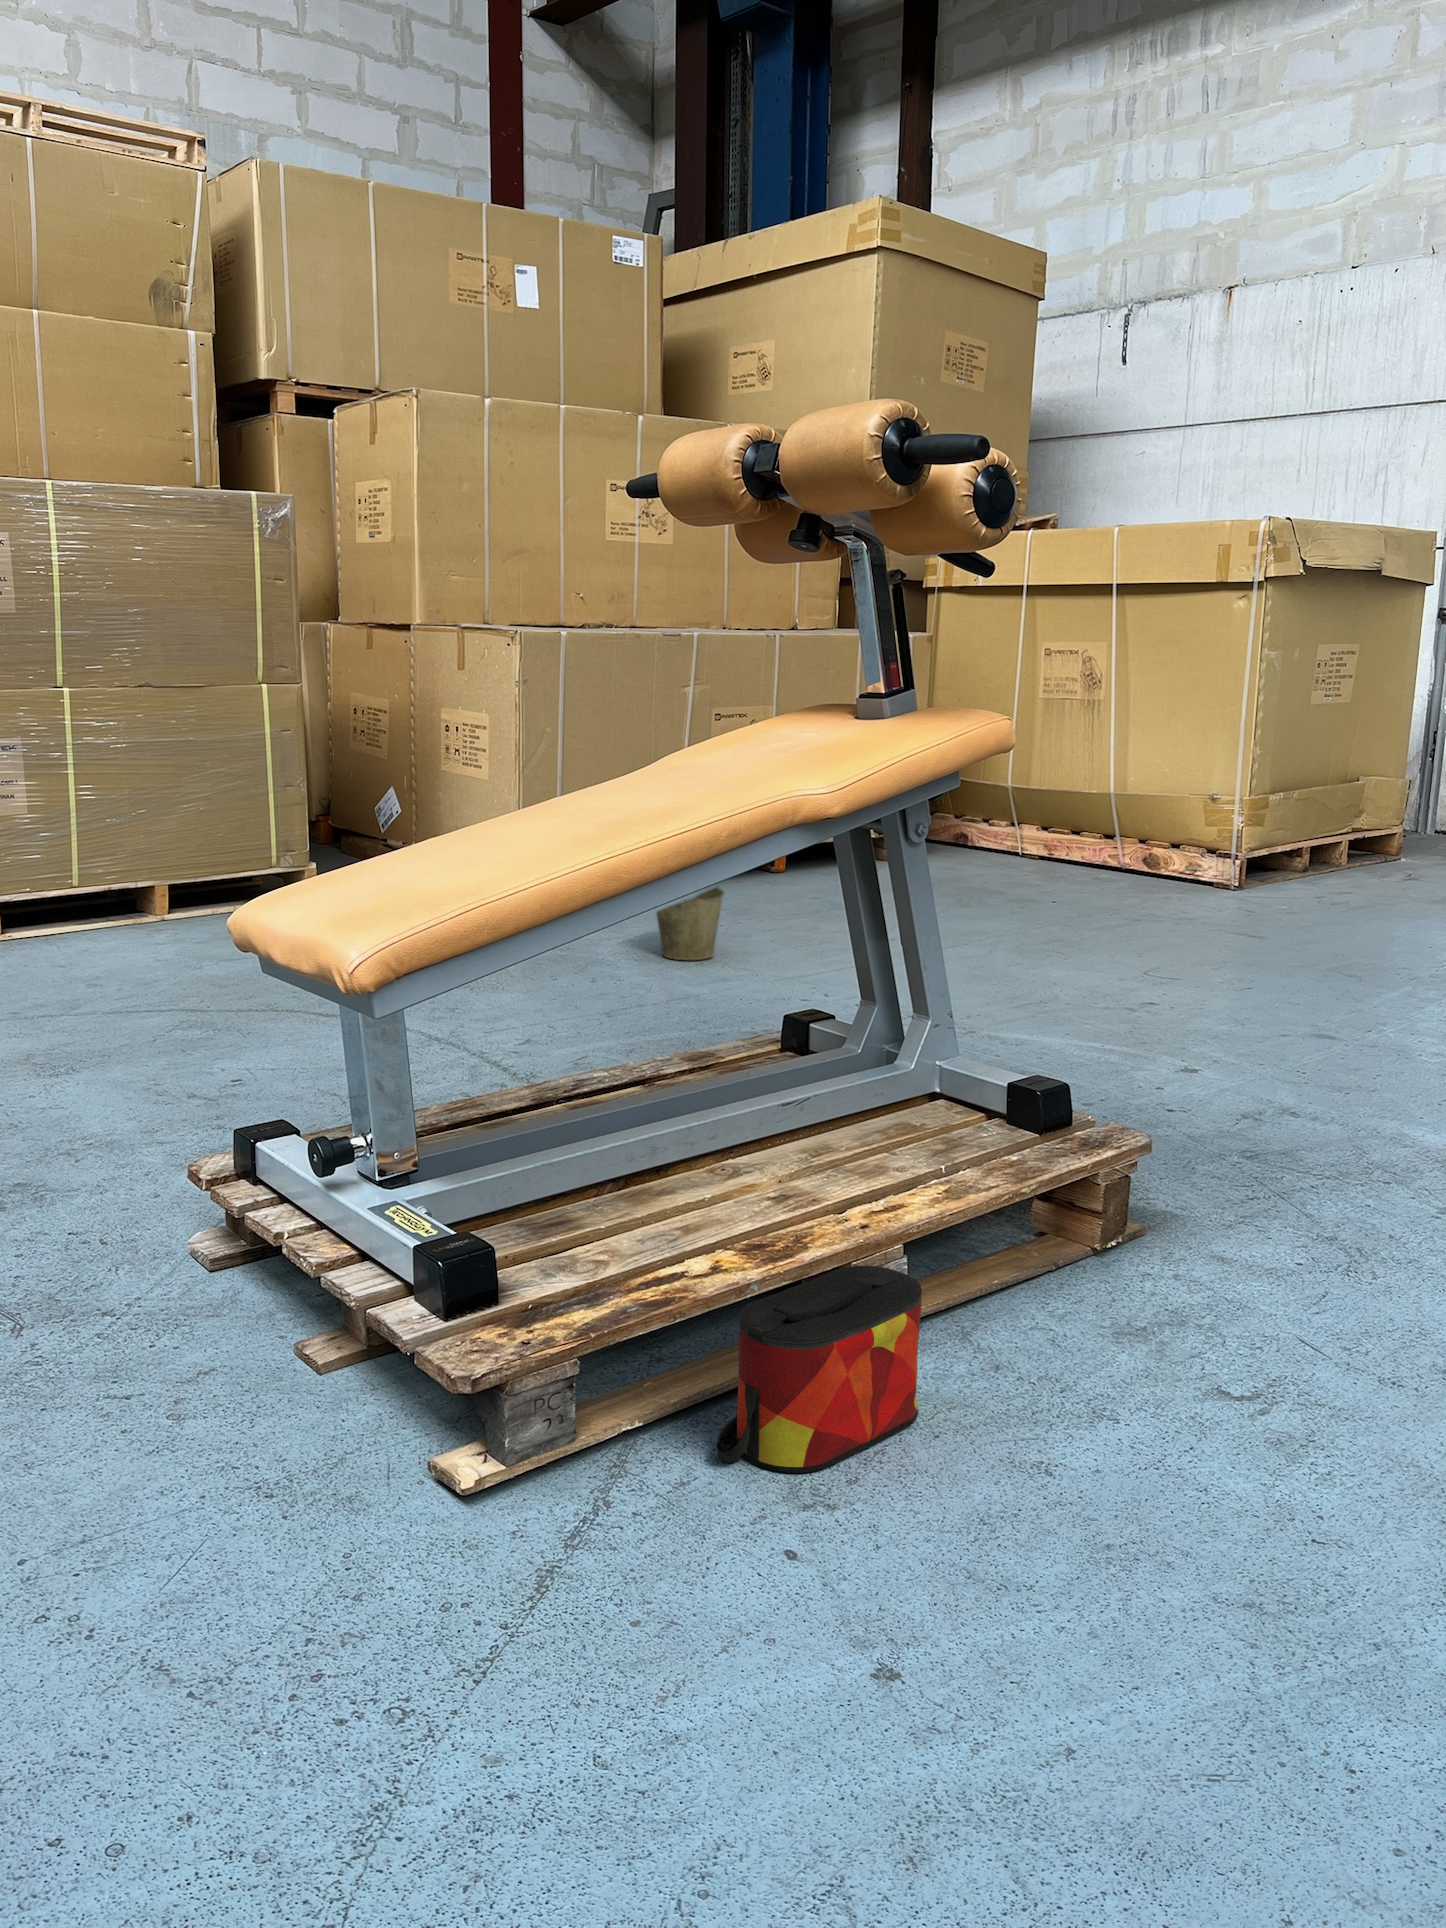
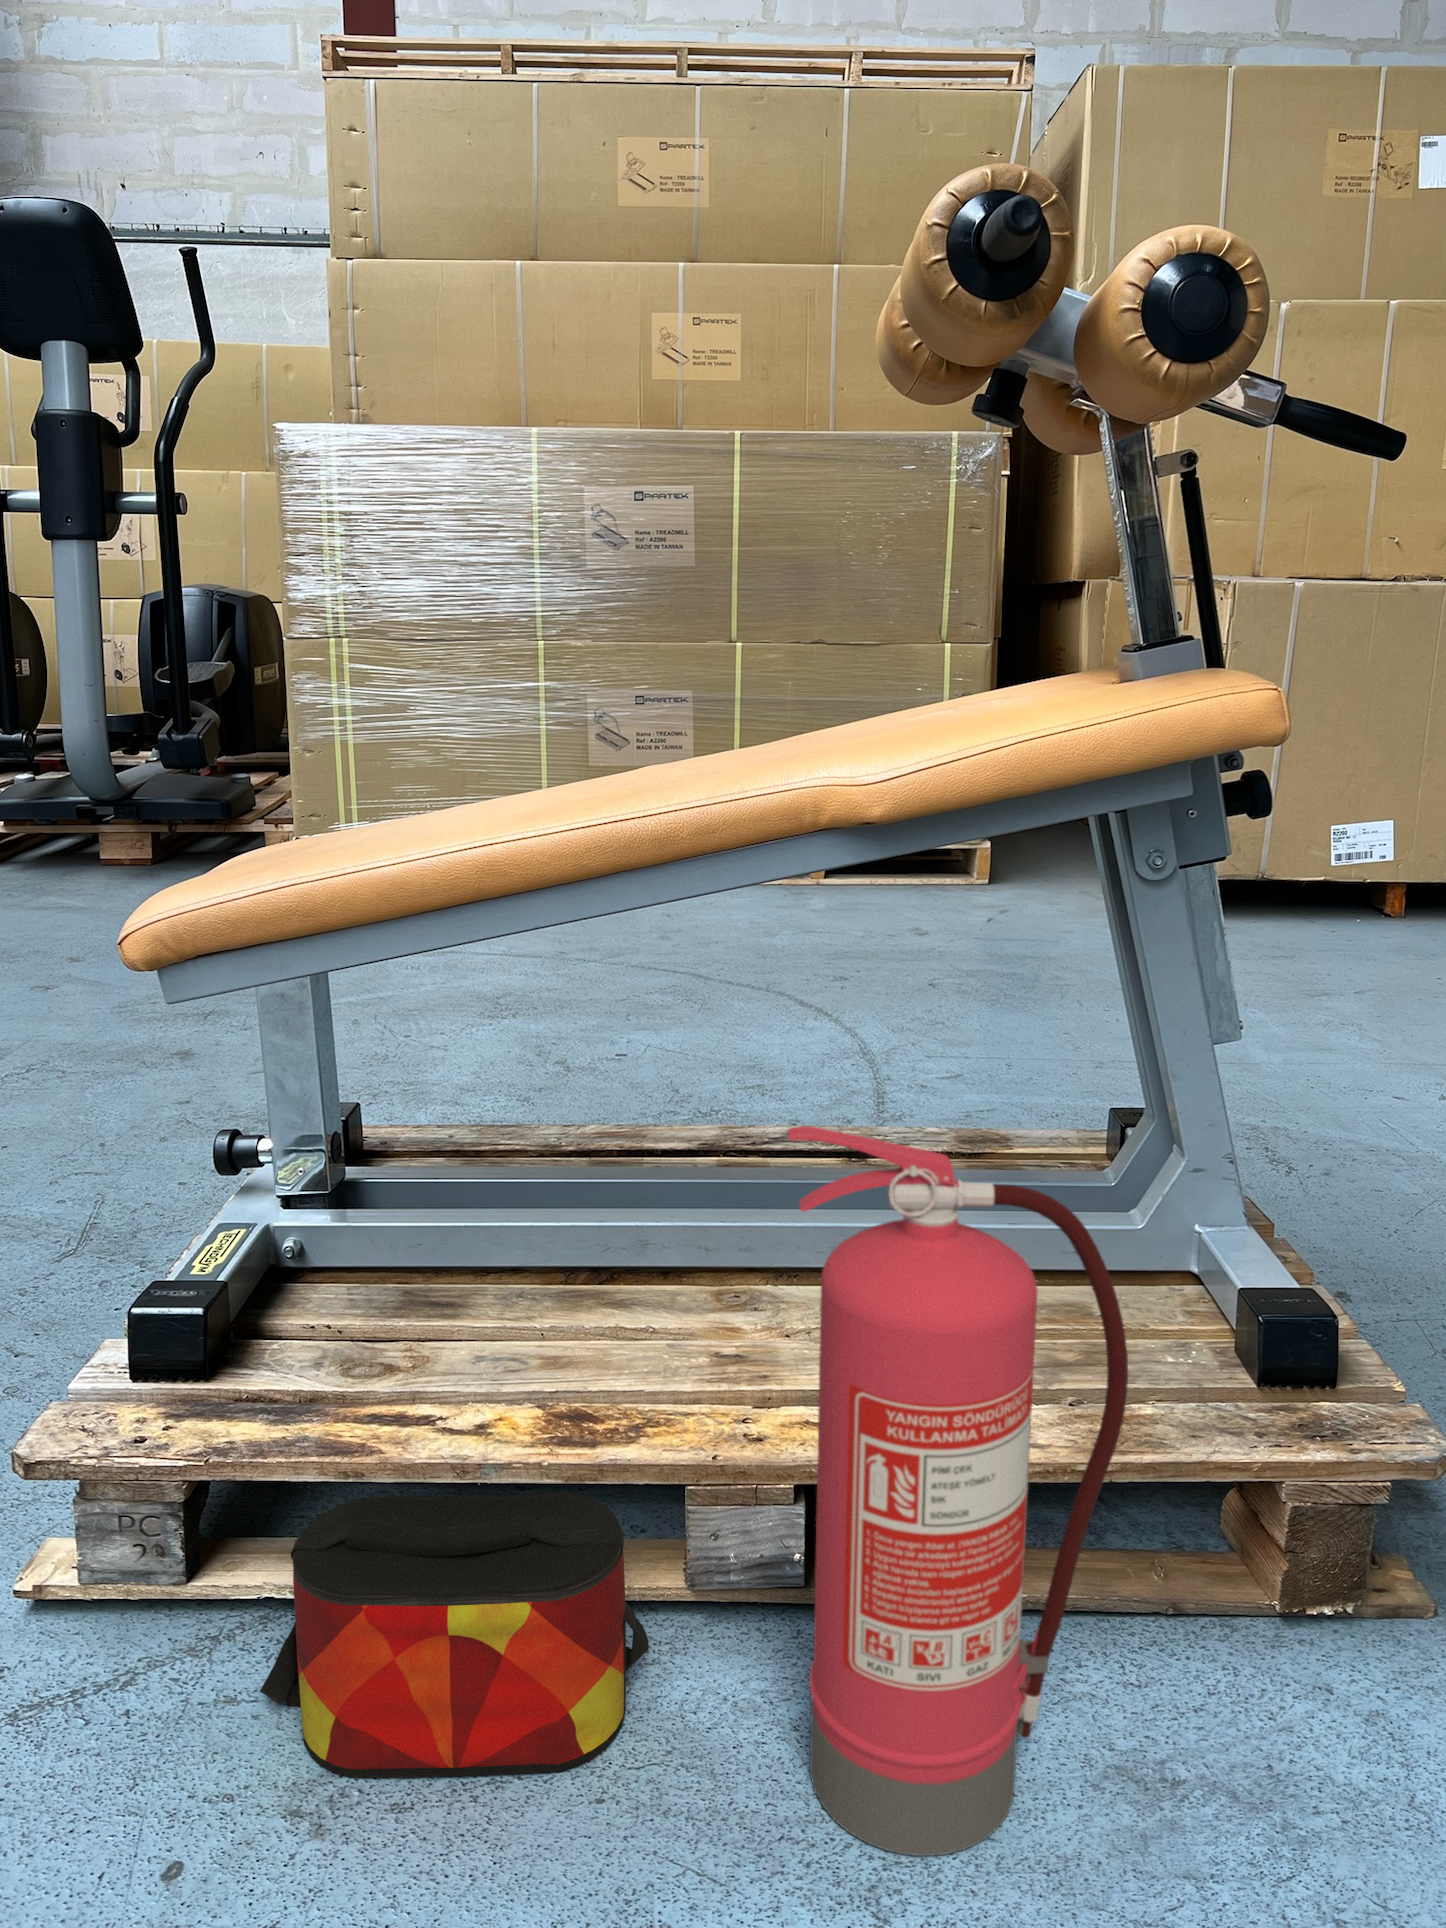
bucket: present [656,887,725,960] -> none [1310,860,1411,1005]
fire extinguisher: none [989,978,1135,1388] -> present [787,1126,1128,1856]

